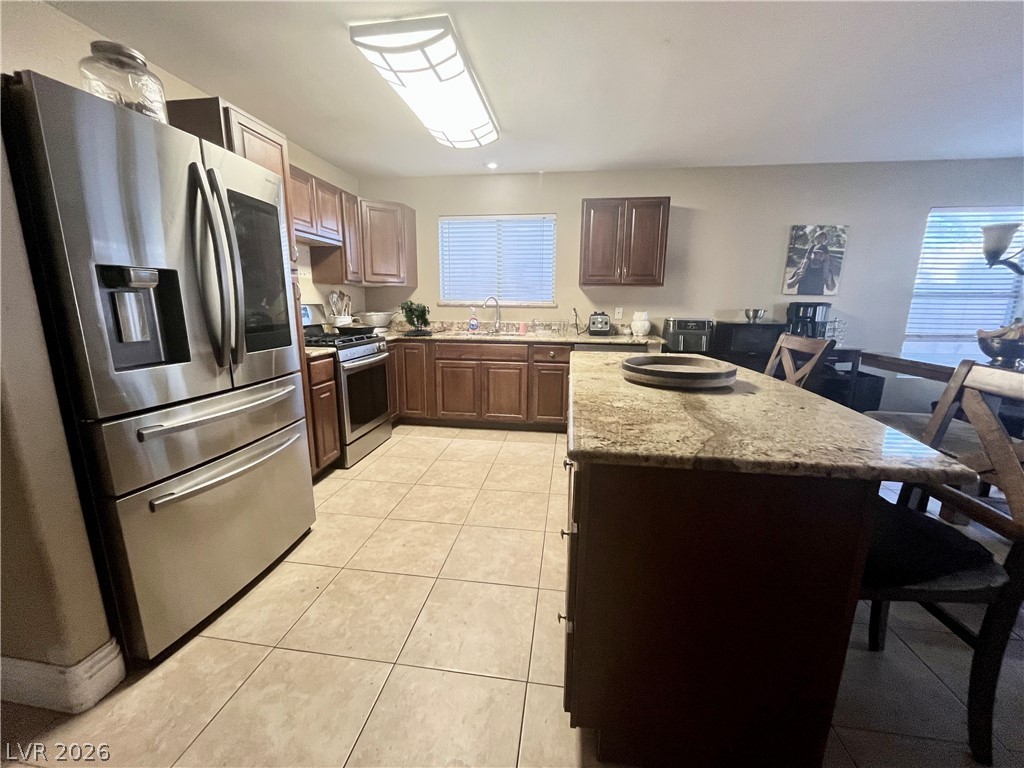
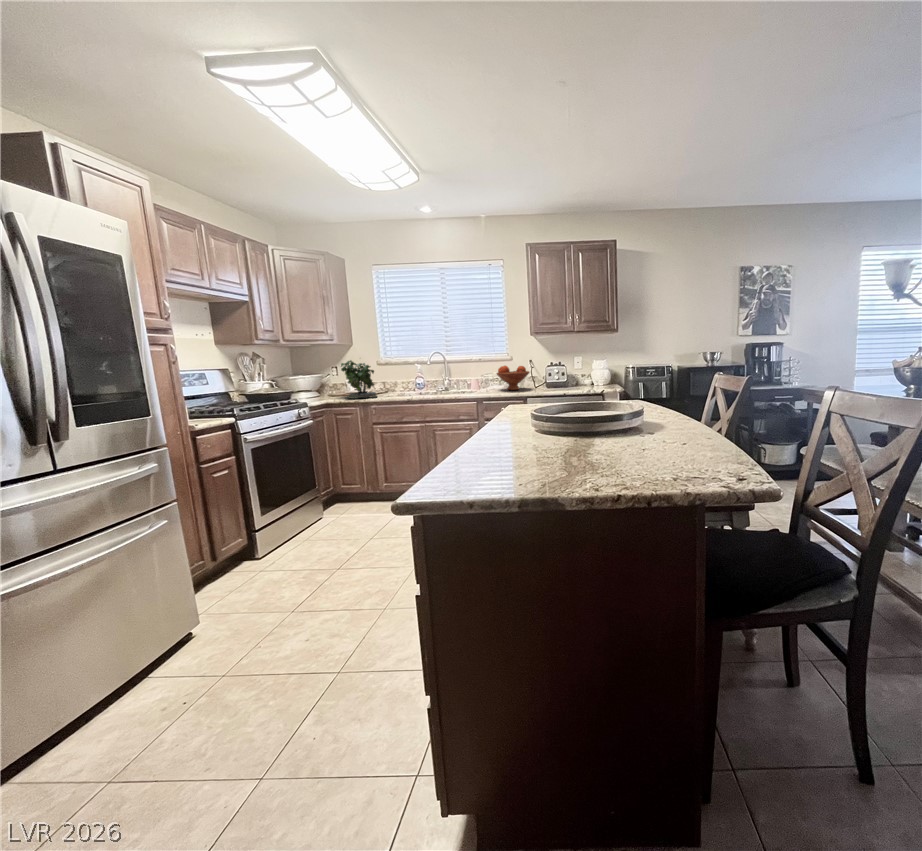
fruit bowl: none [543,312,574,336] -> present [497,366,529,390]

